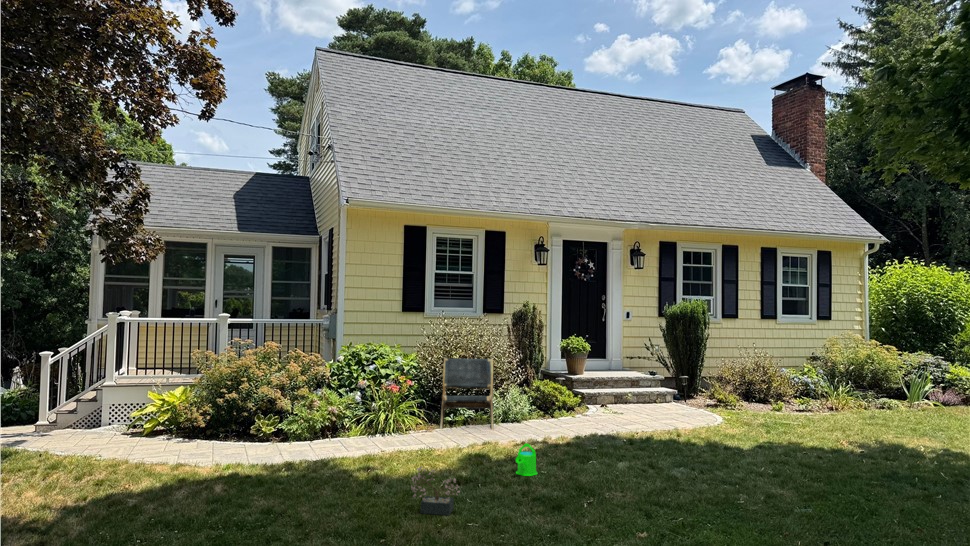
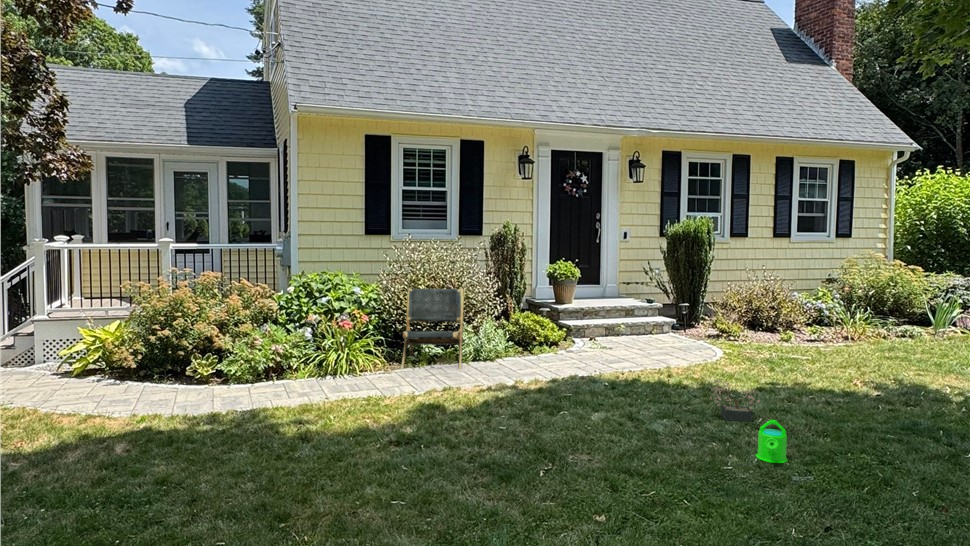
watering can: present [516,443,537,476] -> present [756,420,788,463]
decorative plant: present [411,466,460,515] -> present [710,380,760,422]

